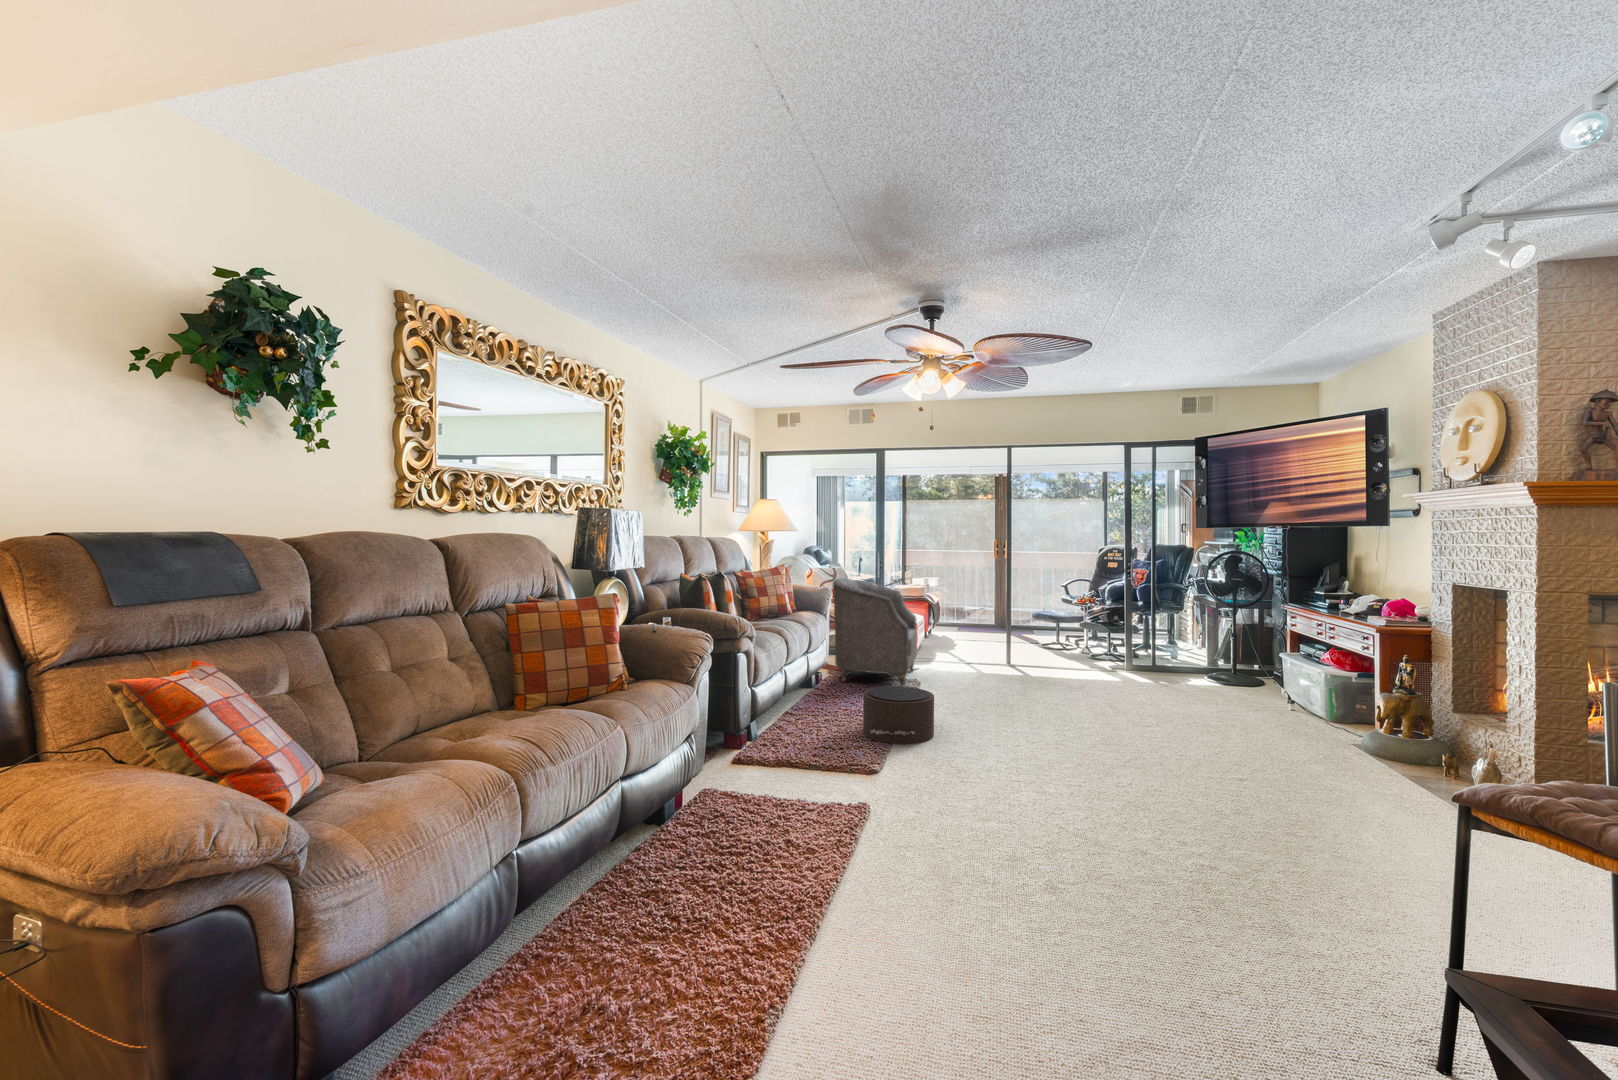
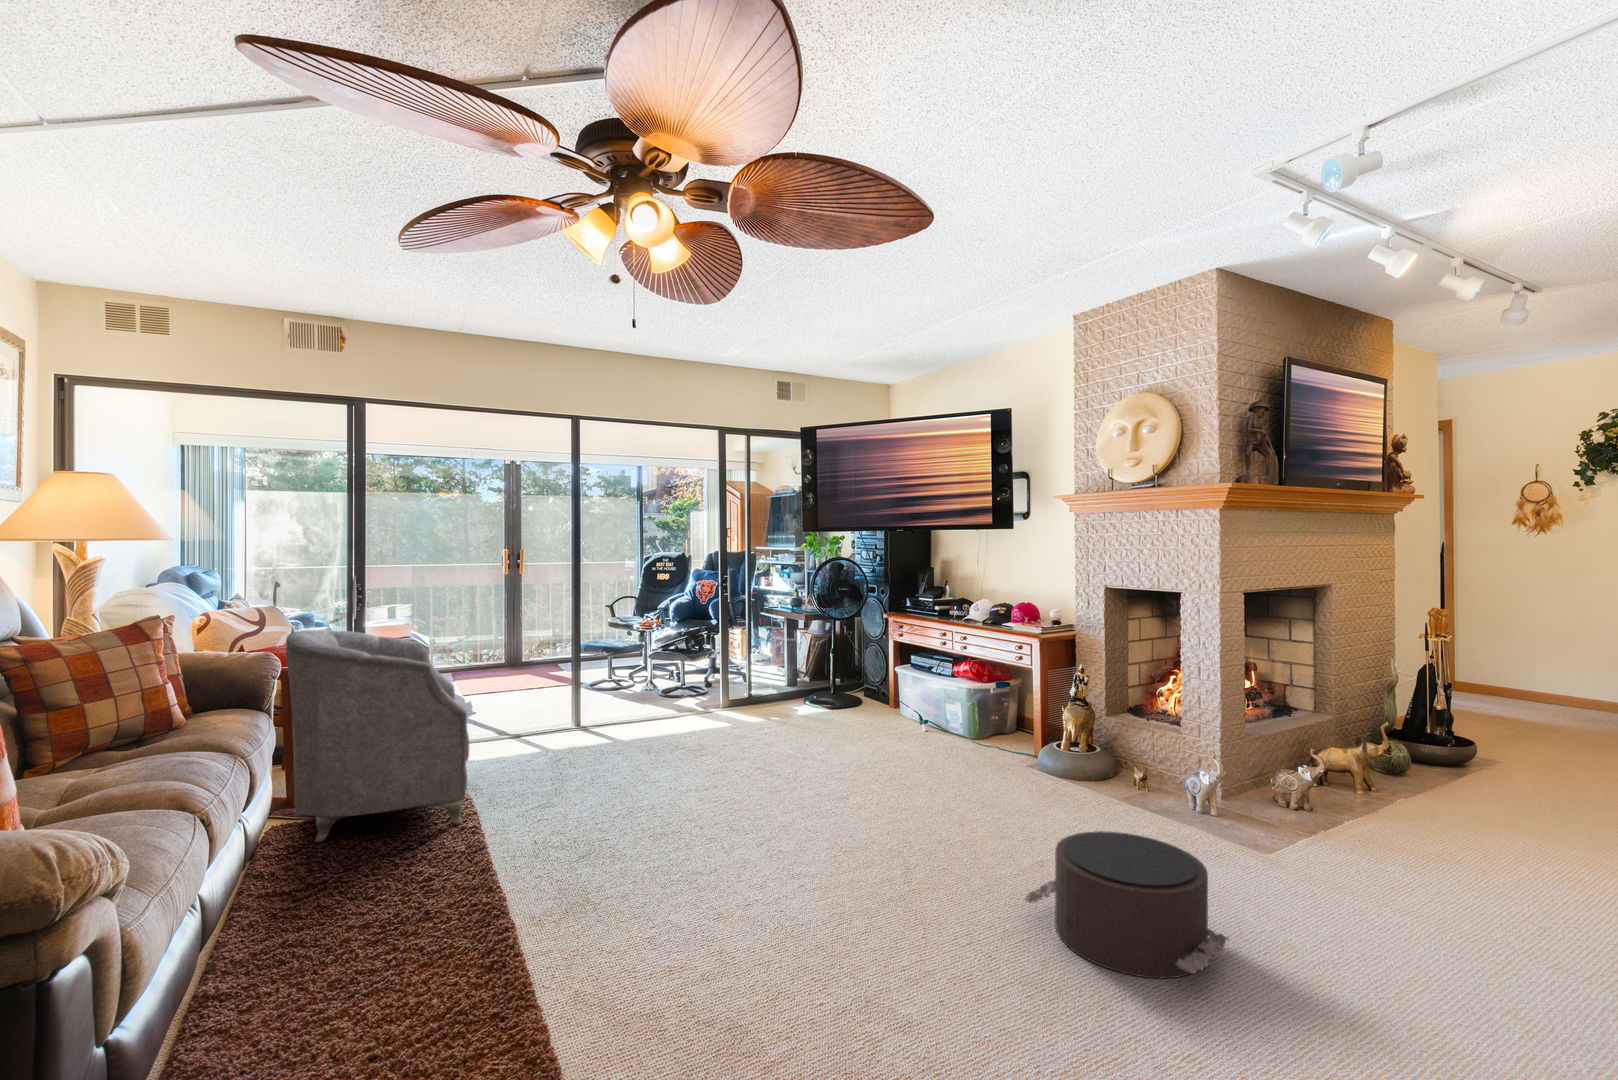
pouf: present [863,686,934,744] -> present [1025,831,1229,978]

